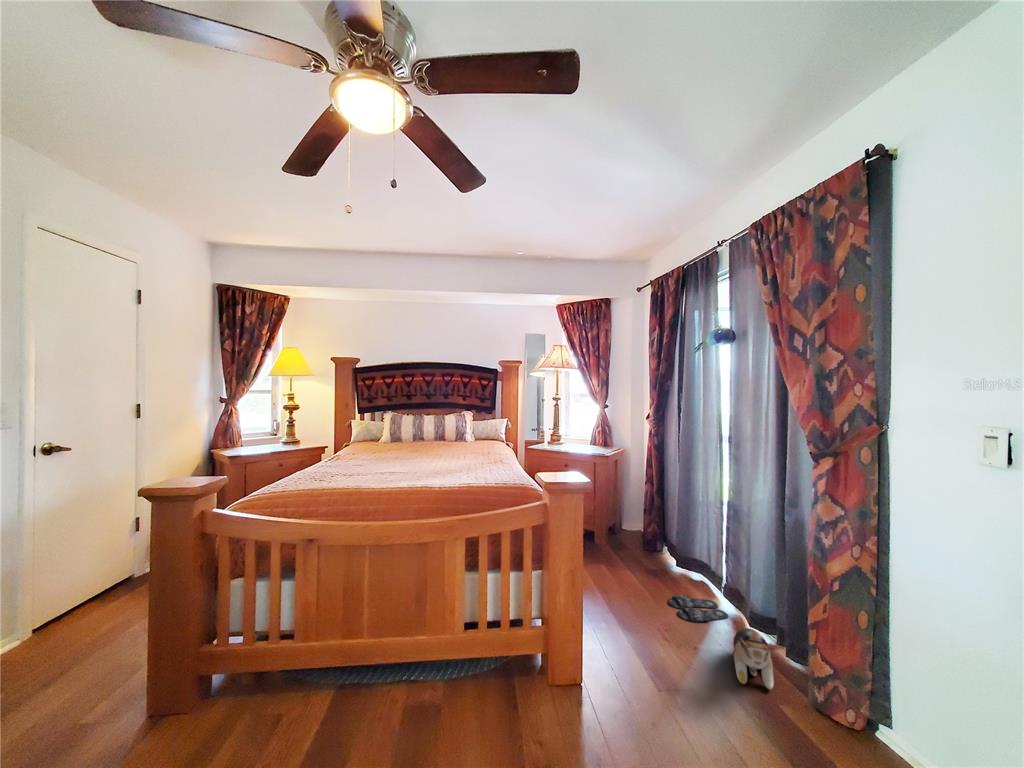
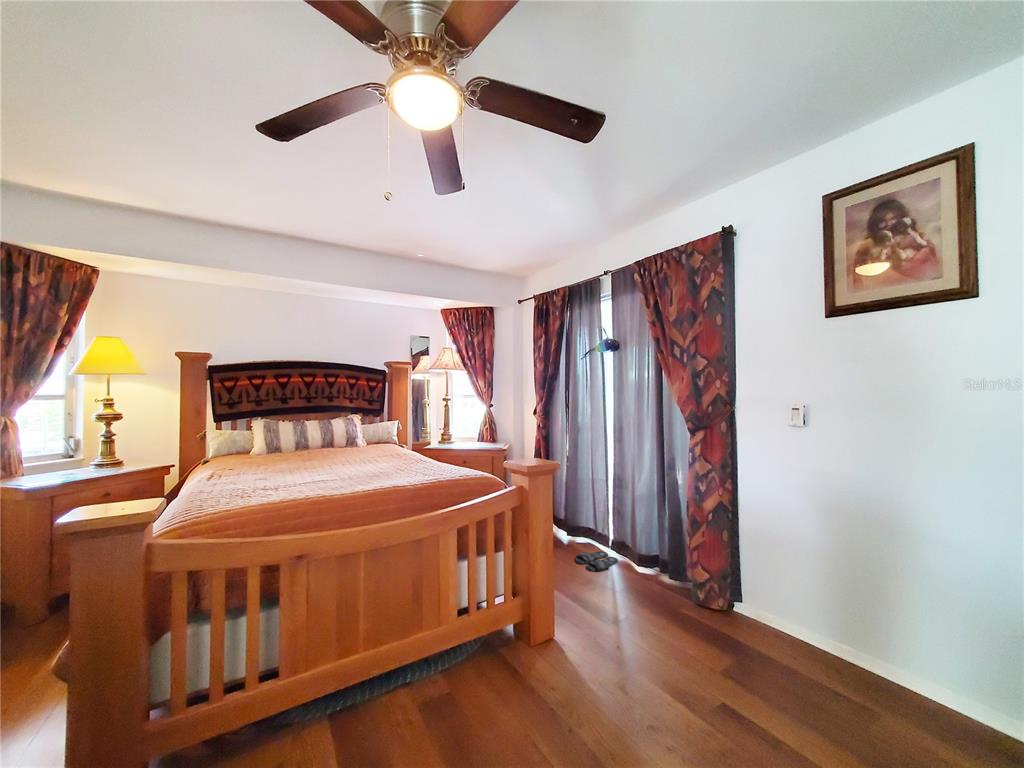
plush toy: present [733,628,774,690] -> none [637,563,676,606]

